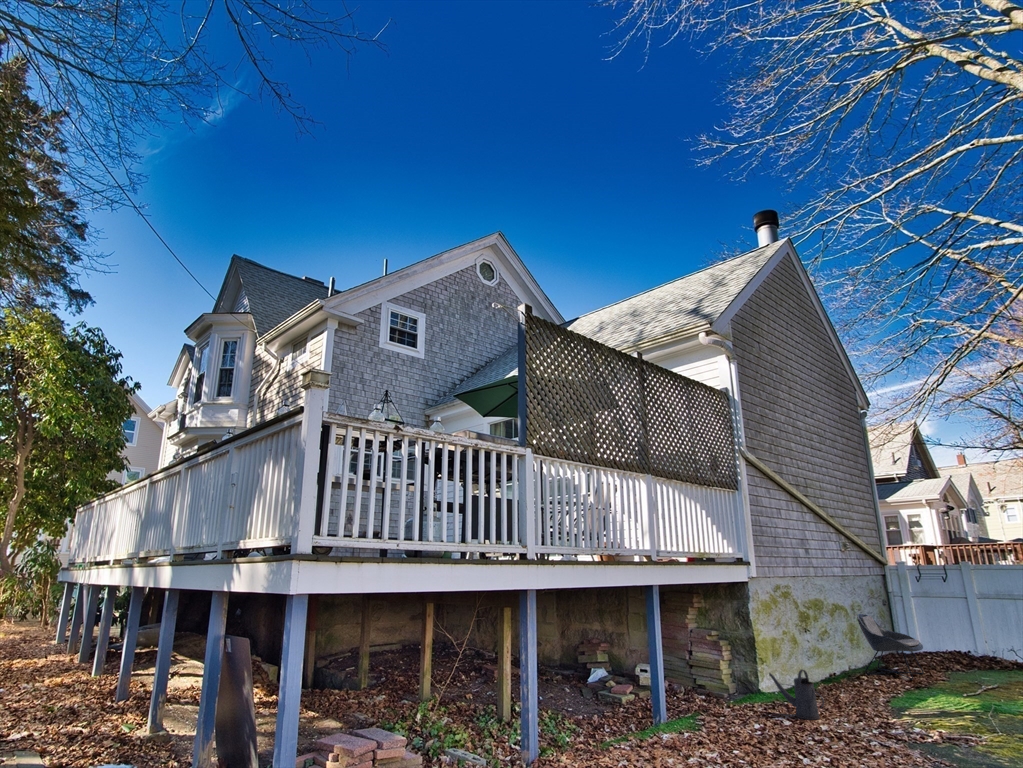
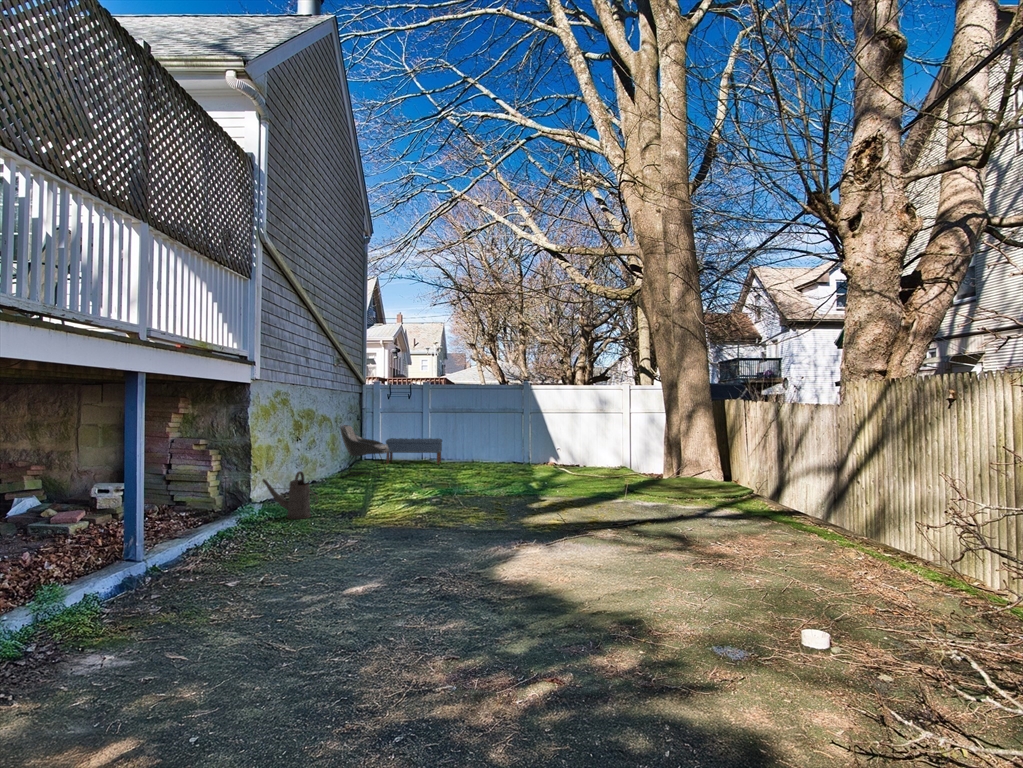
bench: none [923,630,1009,670] -> present [386,438,442,465]

